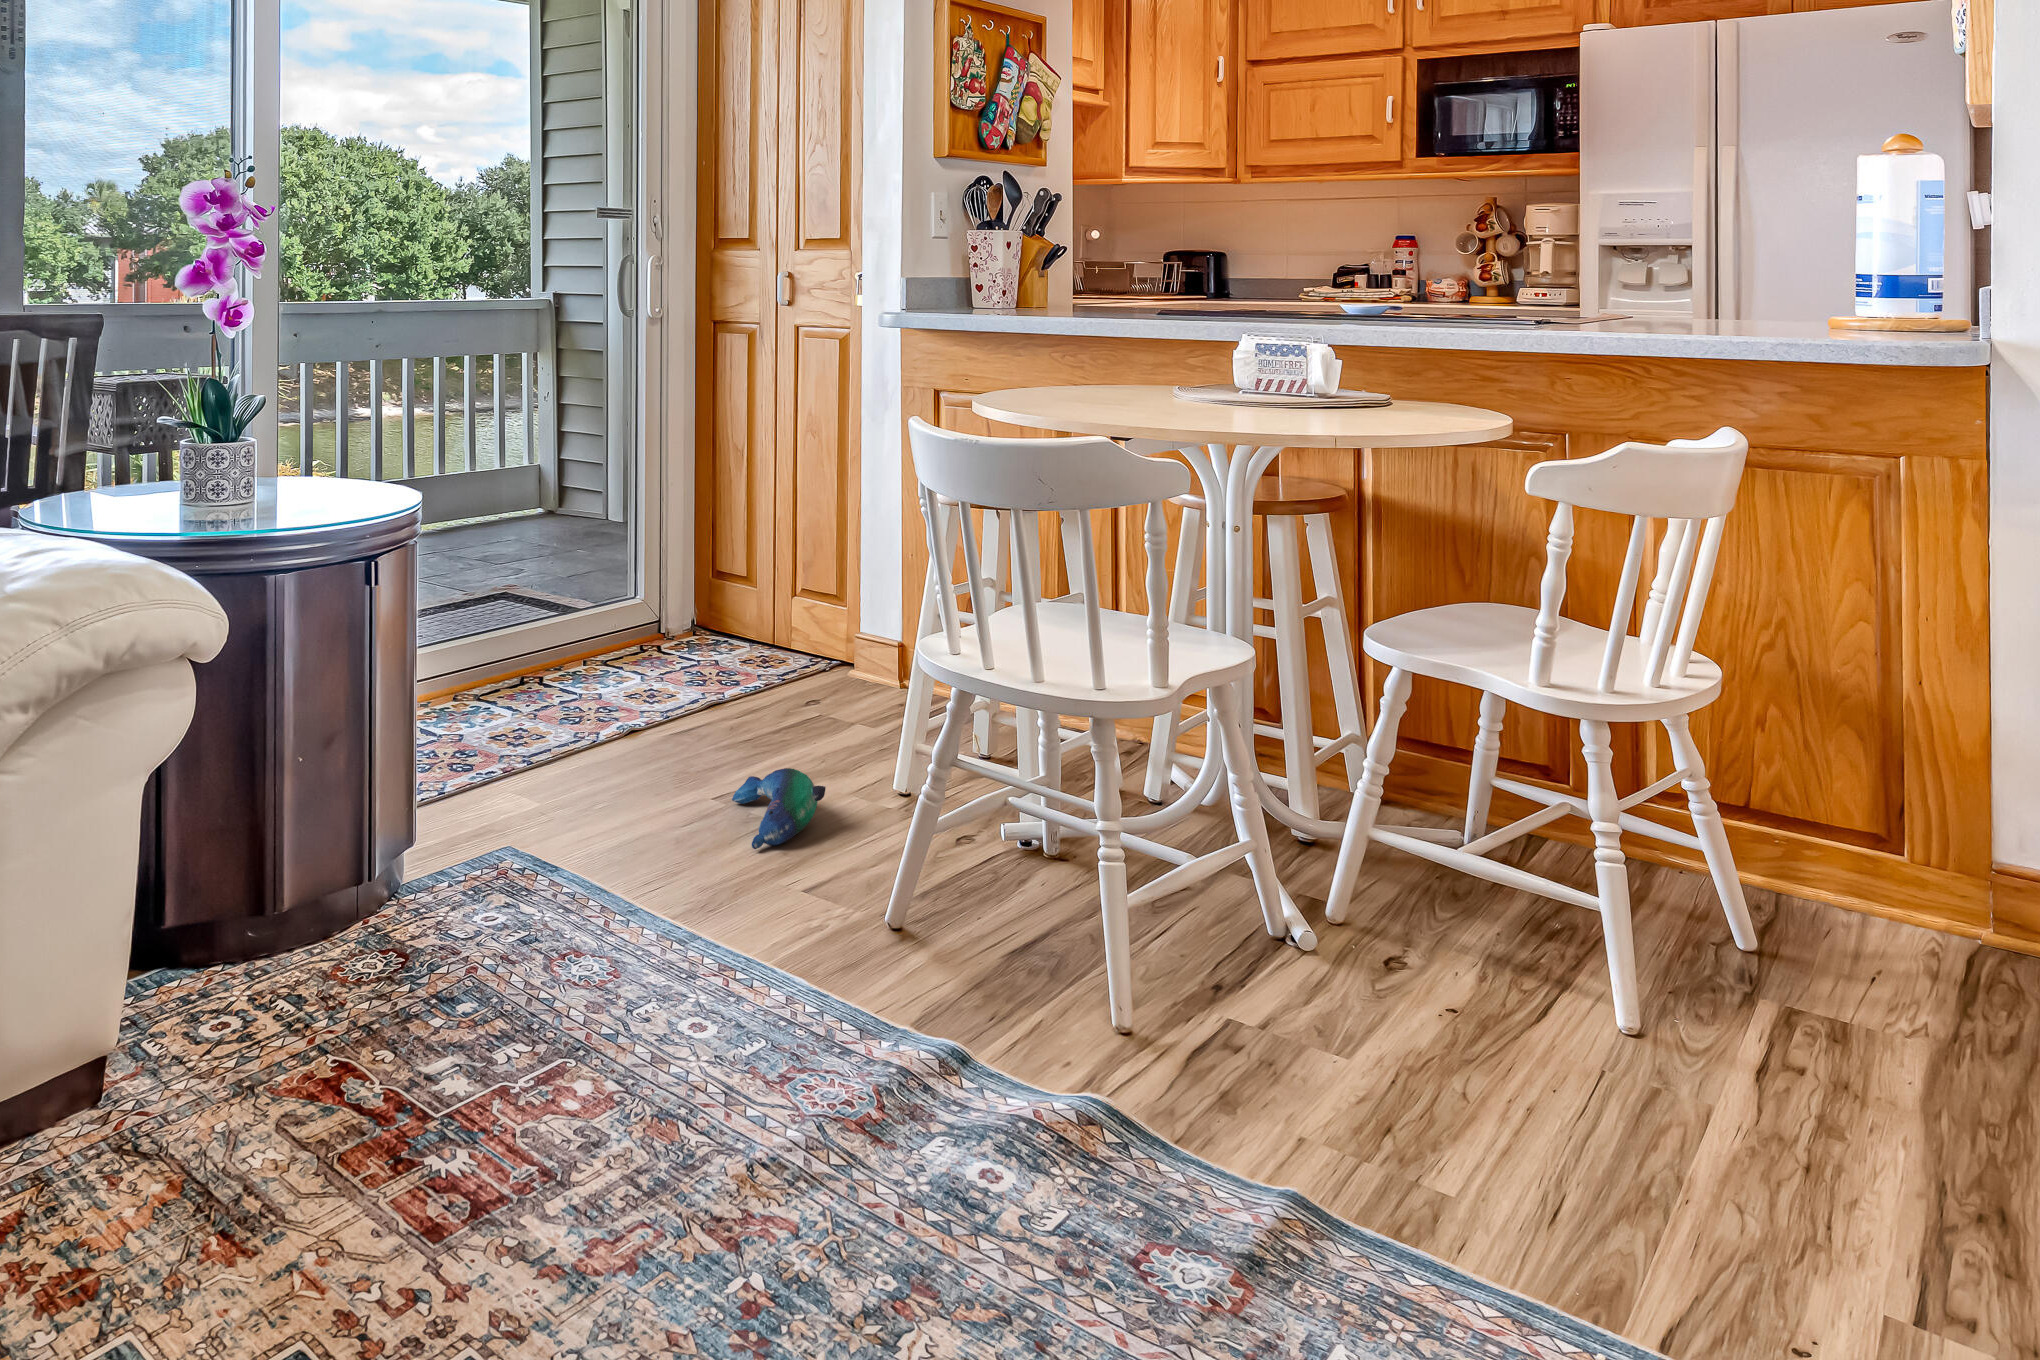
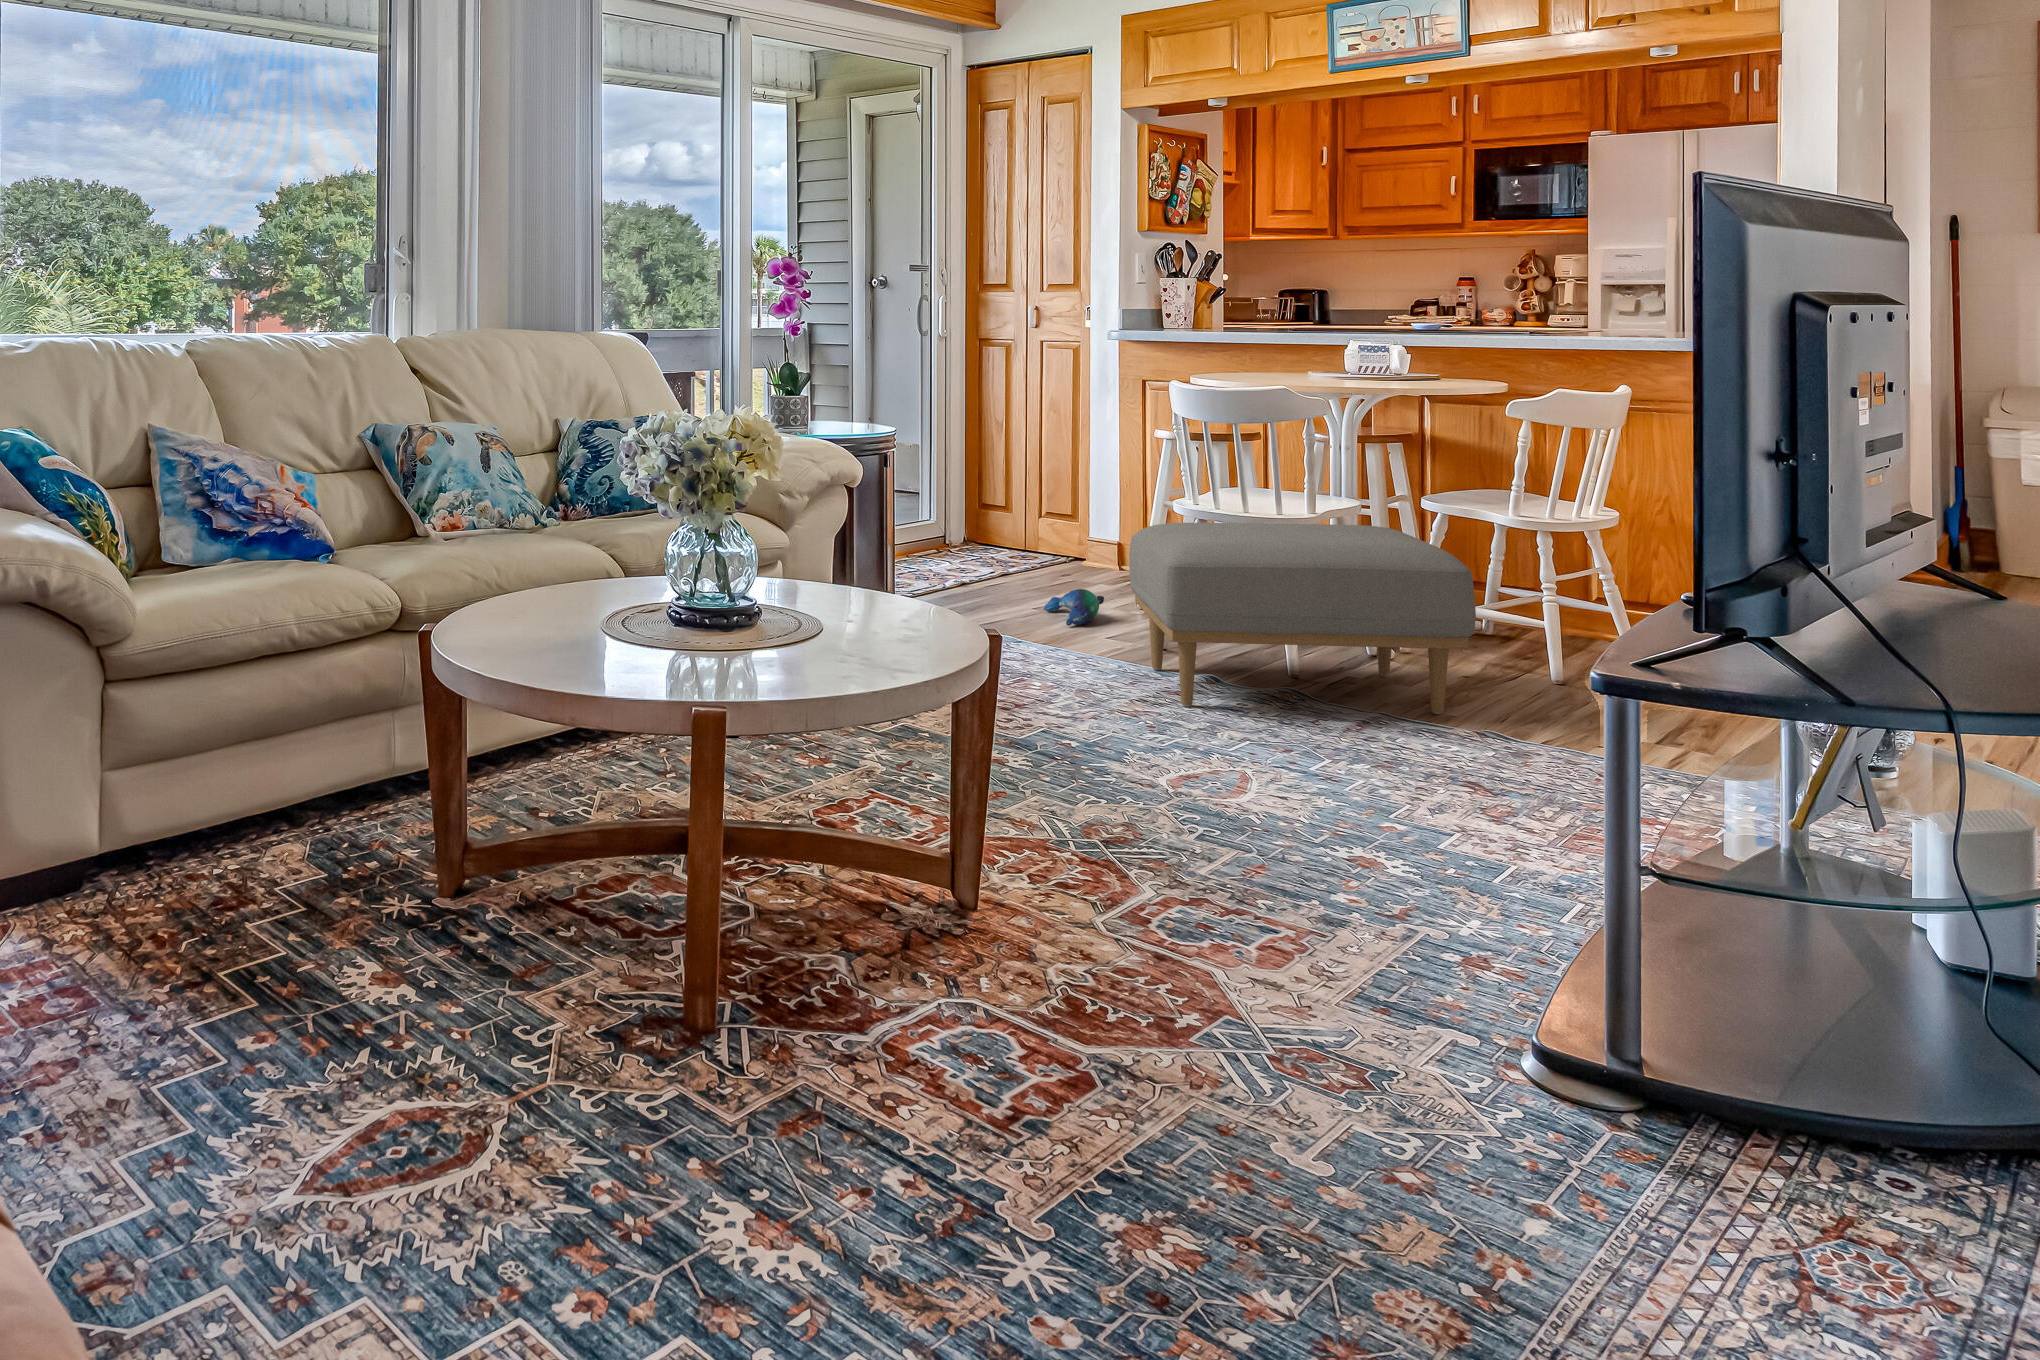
ottoman: none [821,710,1510,1170] -> present [1129,523,1476,714]

